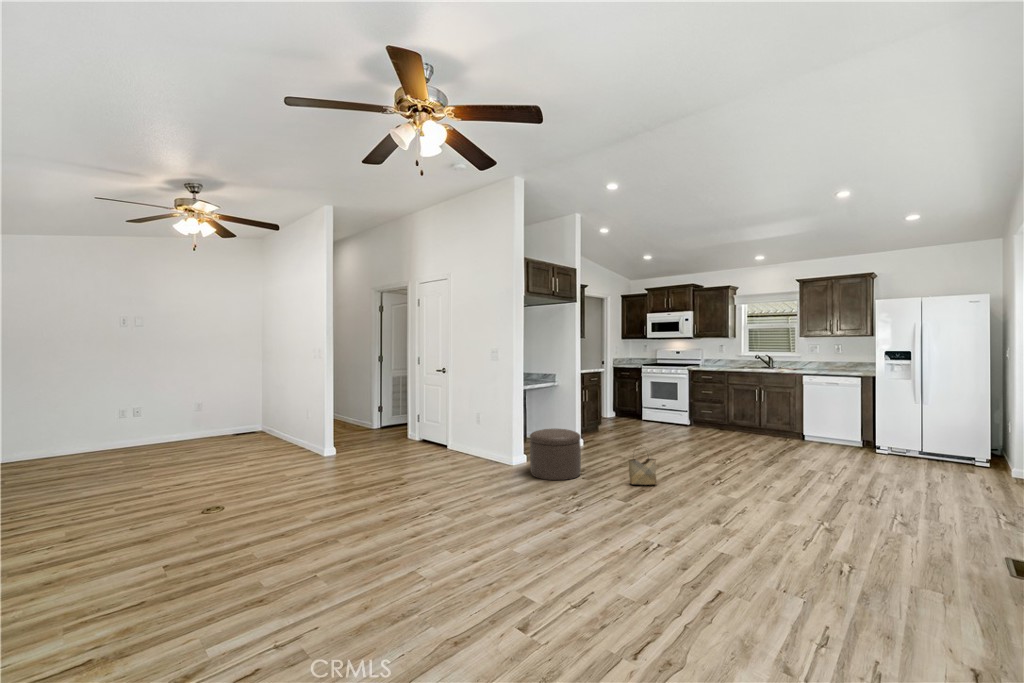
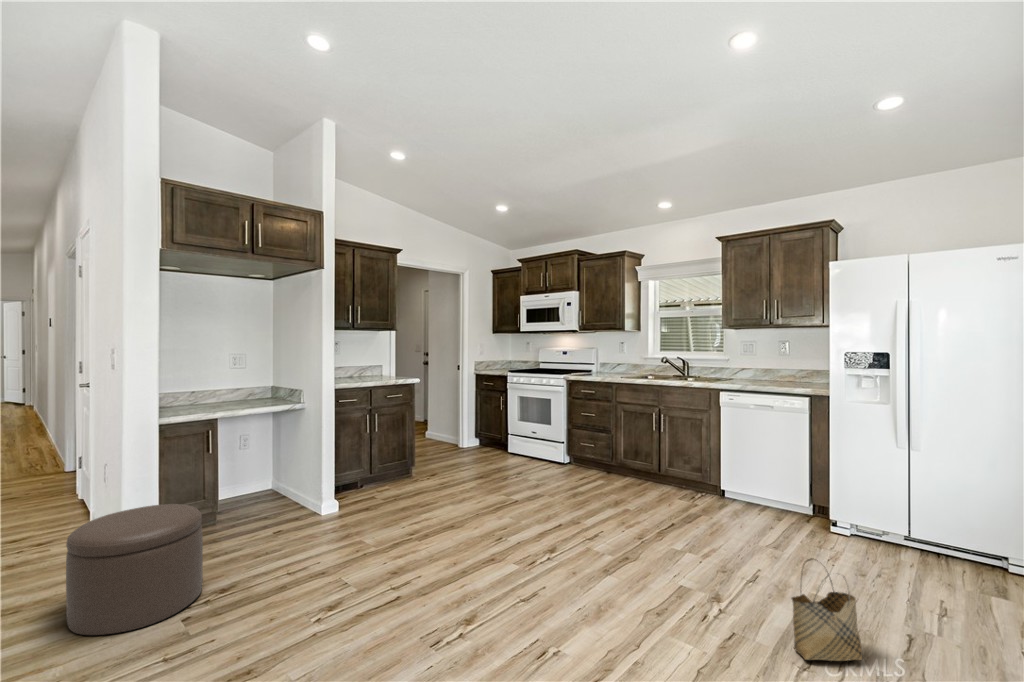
woven basket: present [629,458,656,485] -> present [792,558,862,661]

